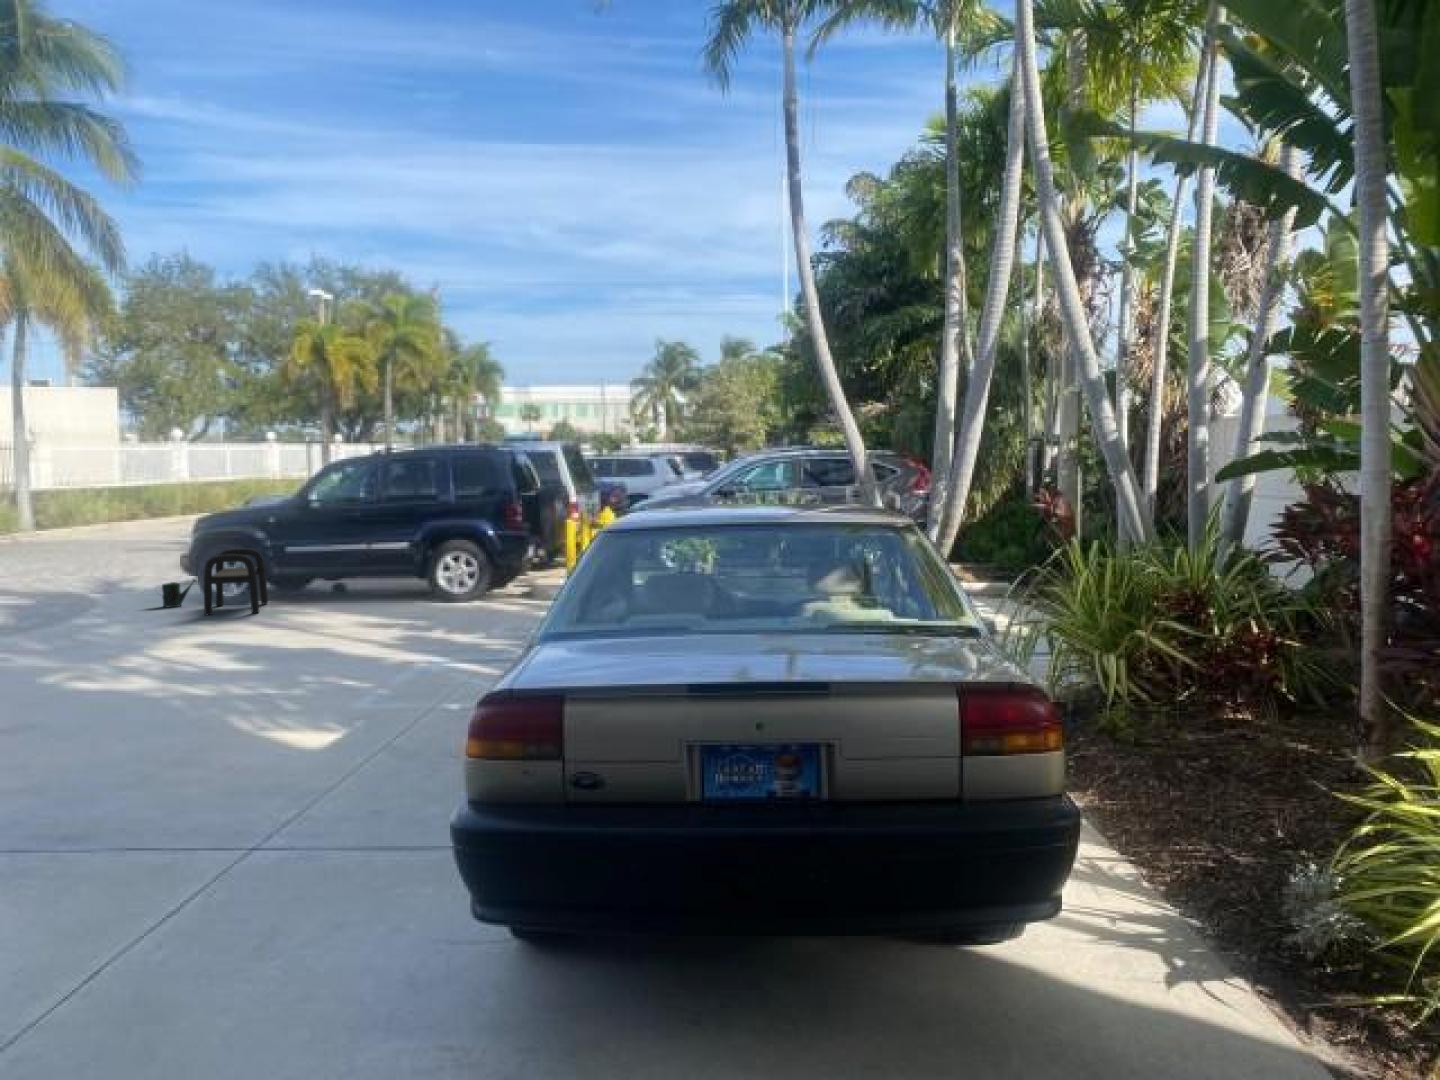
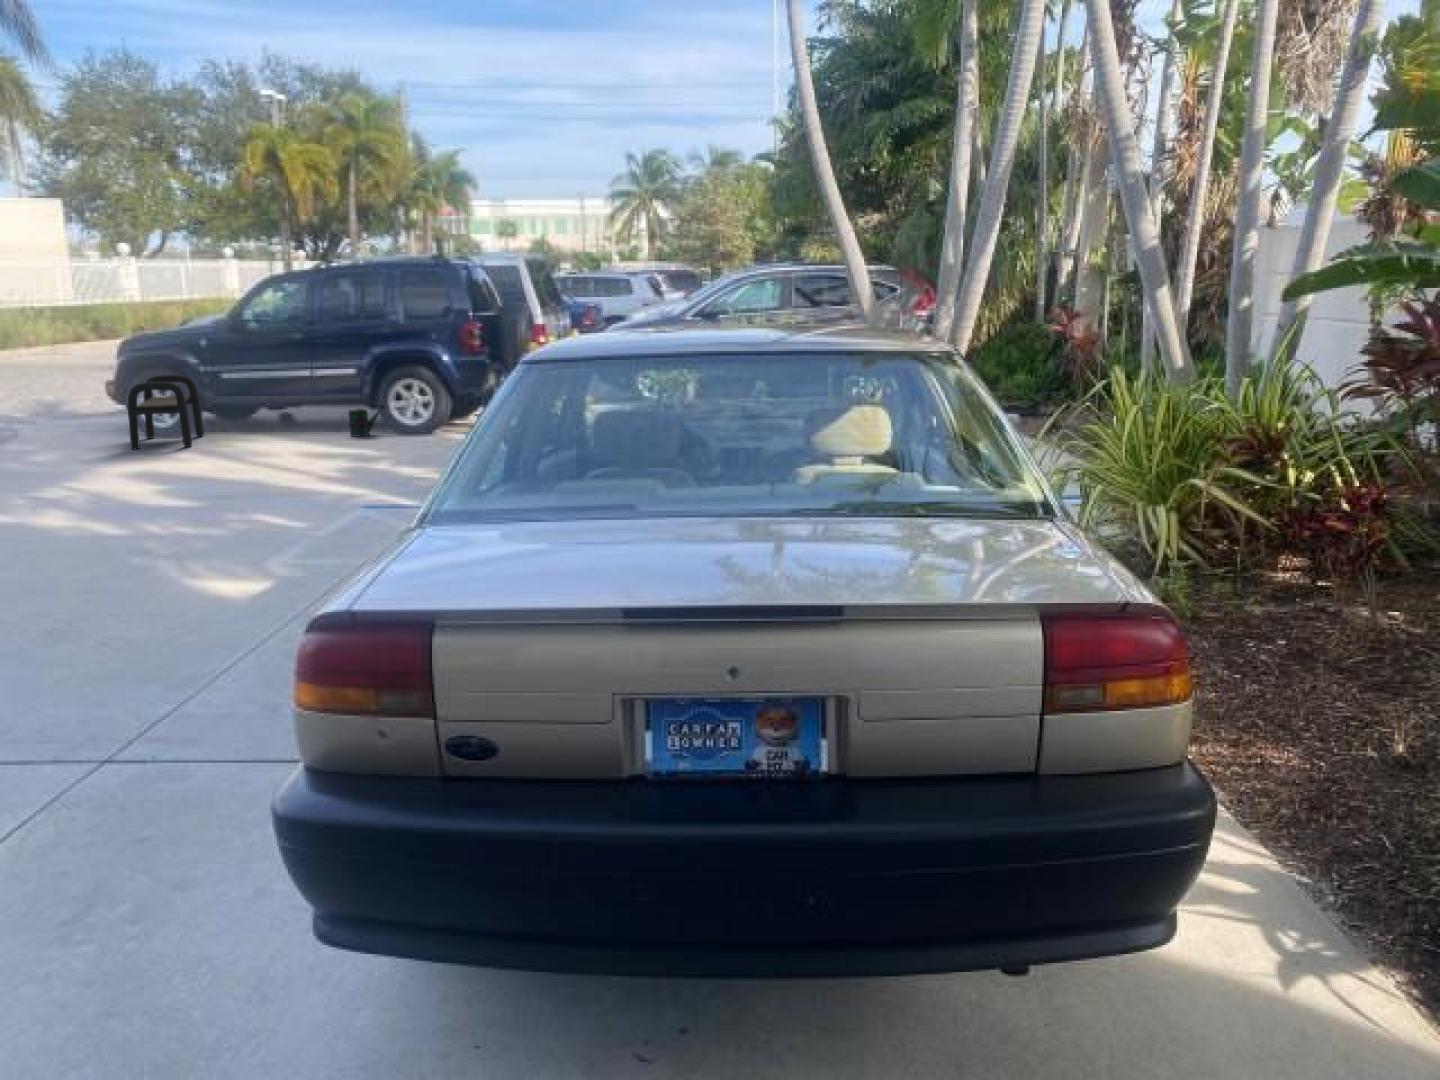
watering can: present [162,579,196,607] -> present [349,405,384,436]

